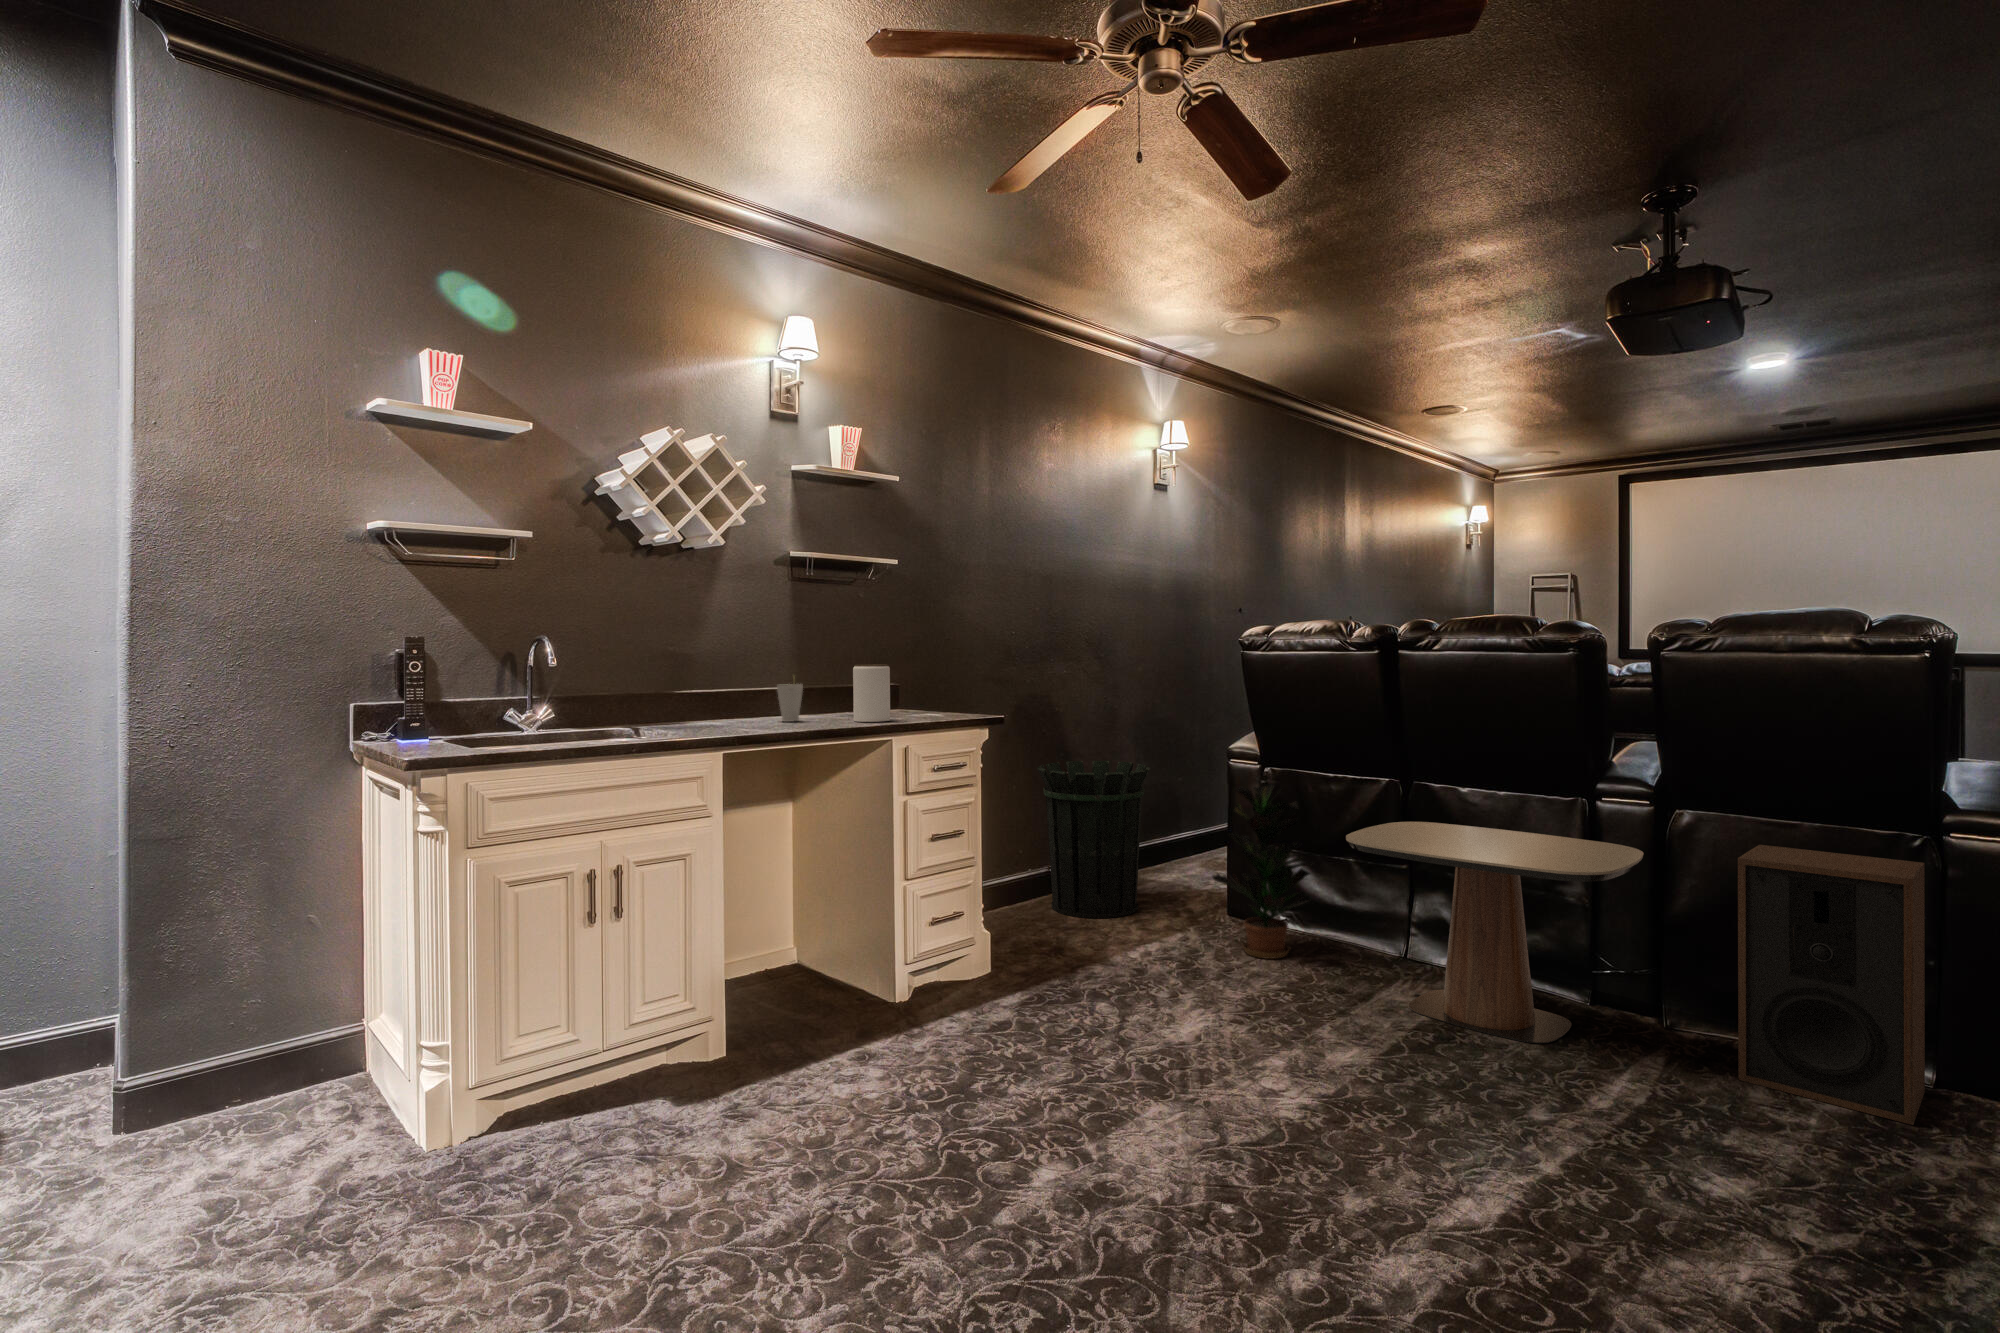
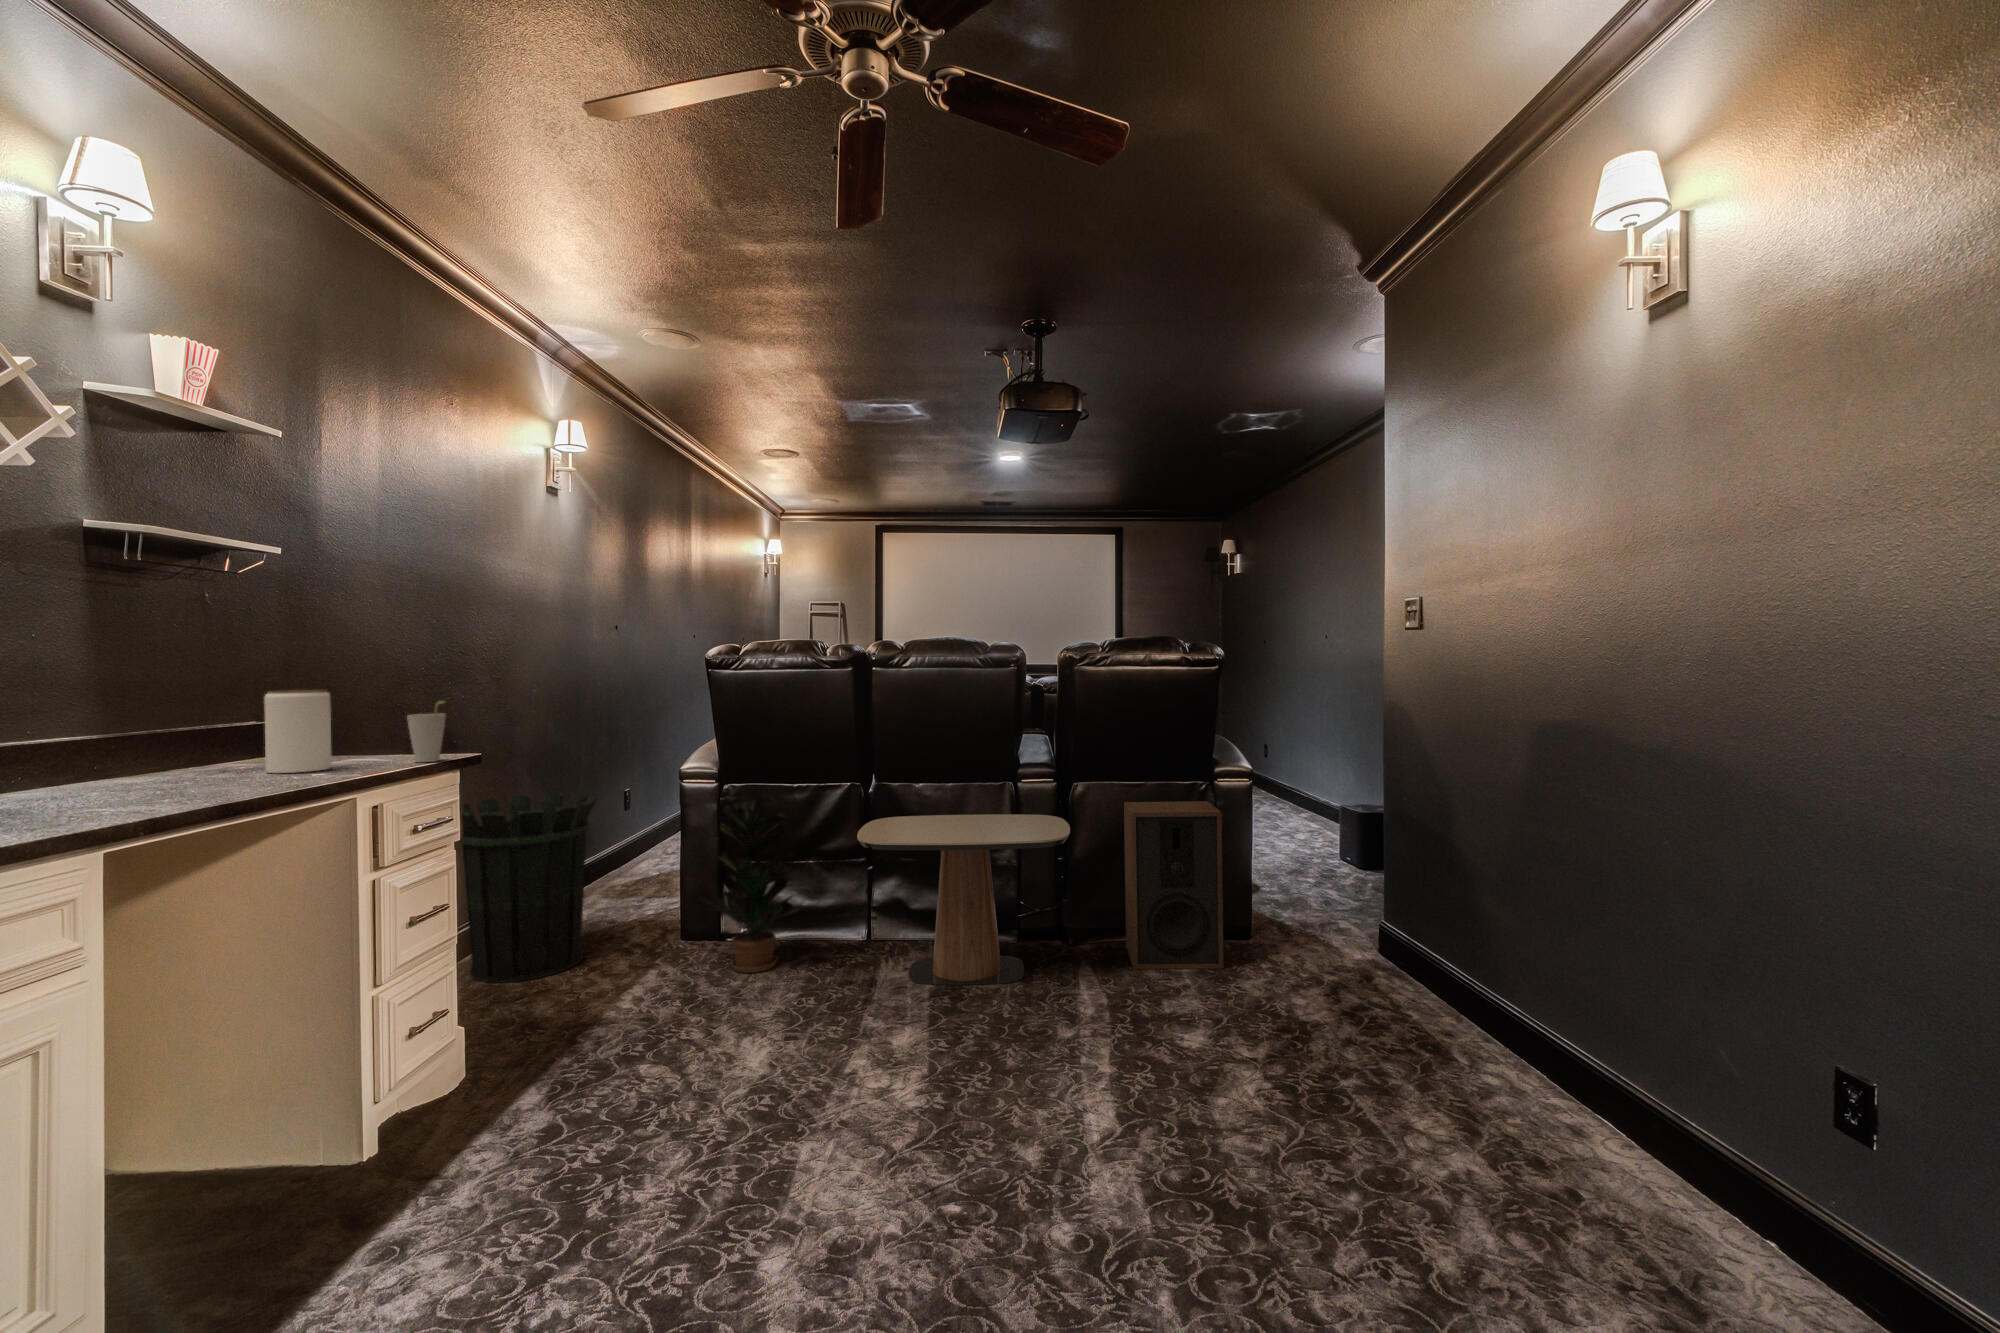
cup: present [777,675,803,722] -> present [407,701,446,762]

